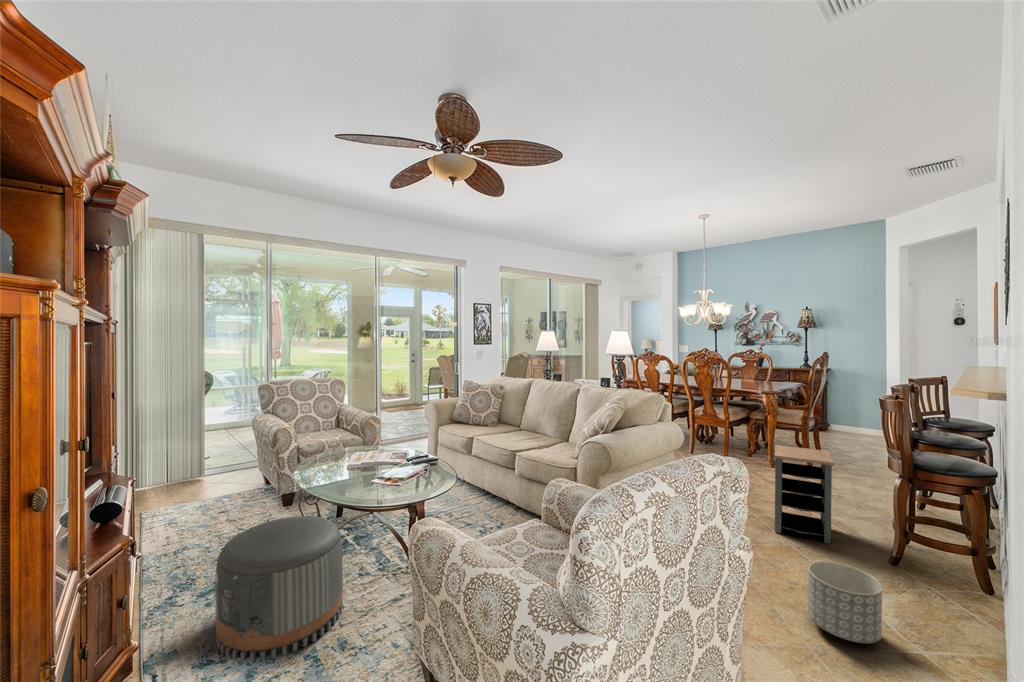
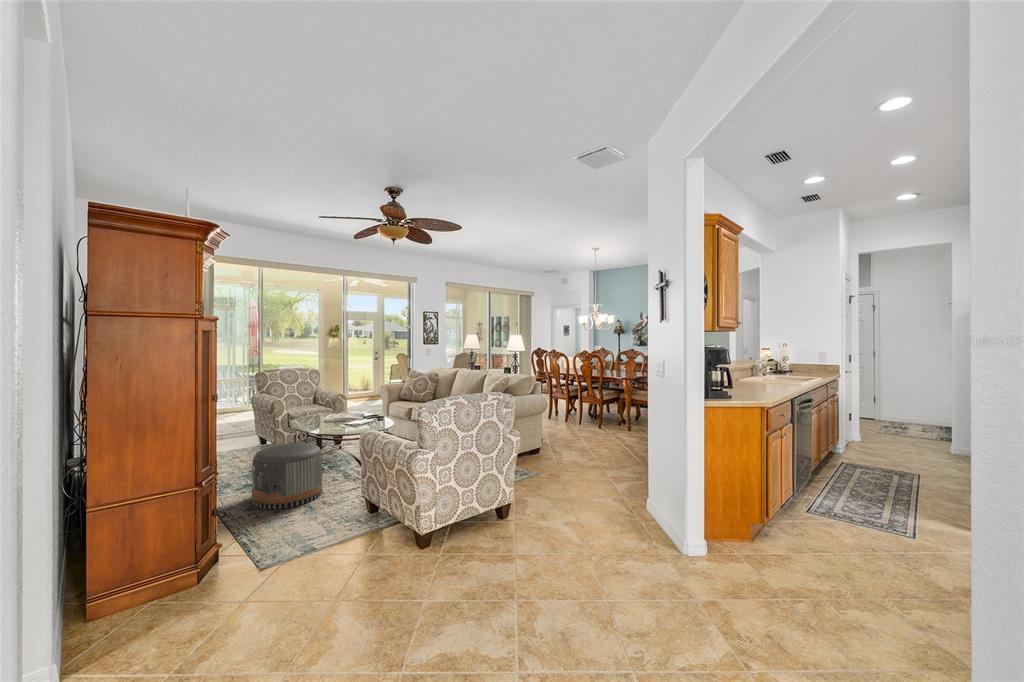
side table: present [775,445,834,544] -> none [596,408,633,464]
planter: present [808,562,882,643] -> none [578,460,609,496]

